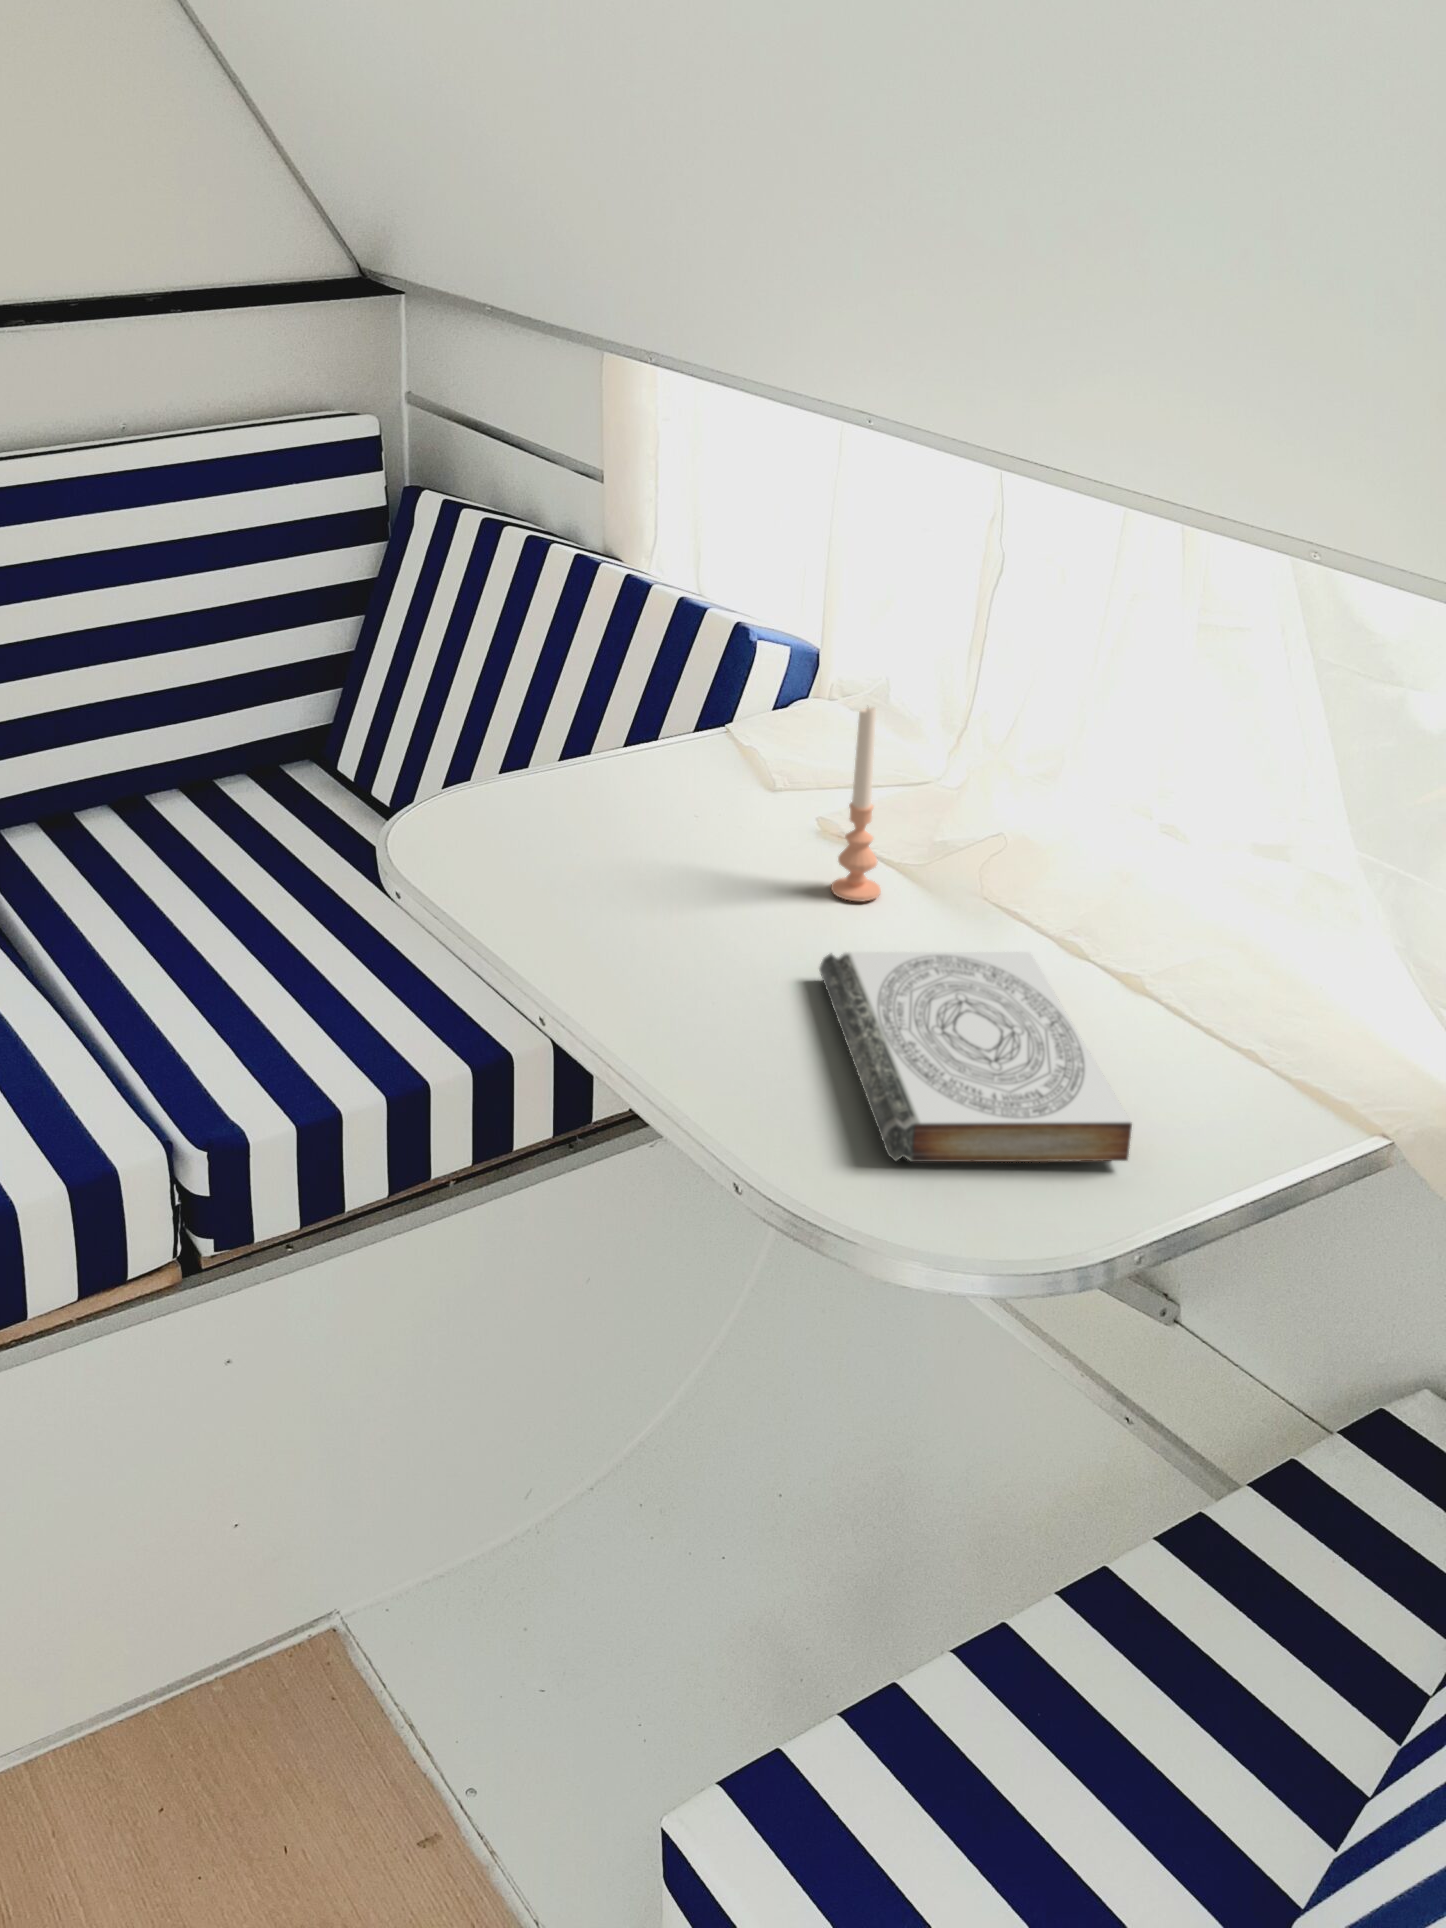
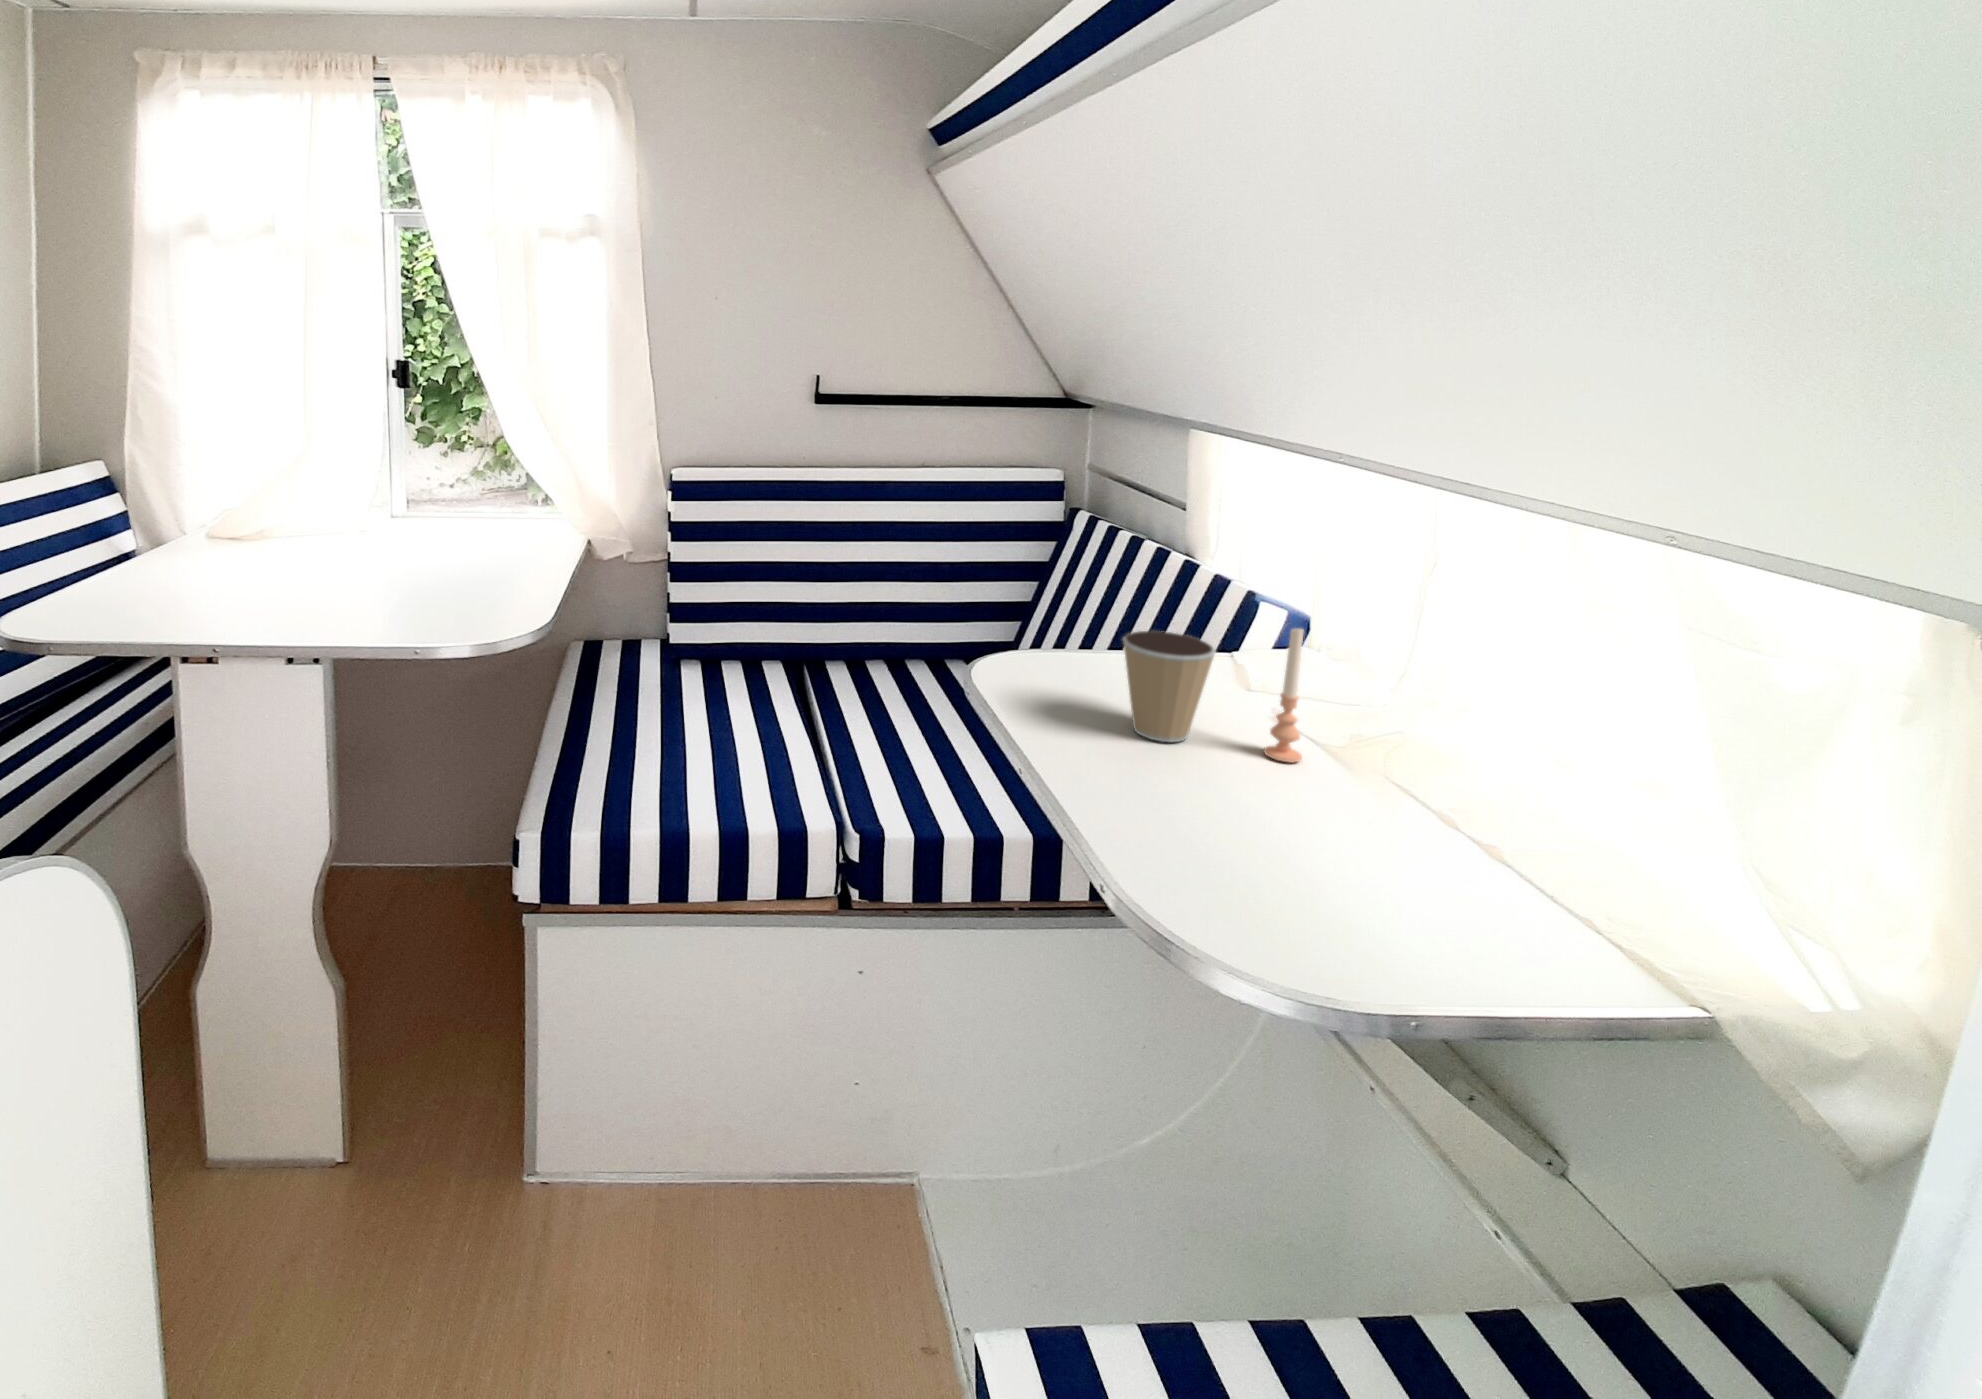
coffee cup: none [631,735,765,908] -> present [1123,631,1216,742]
book: present [819,952,1132,1162] -> none [1221,781,1440,969]

